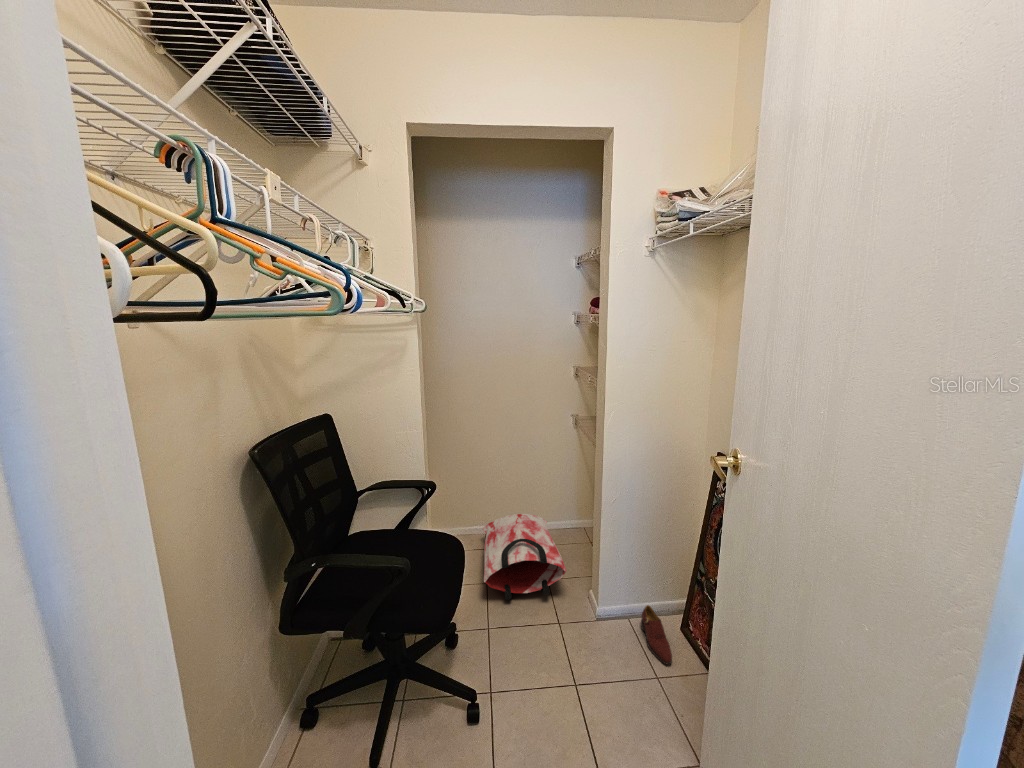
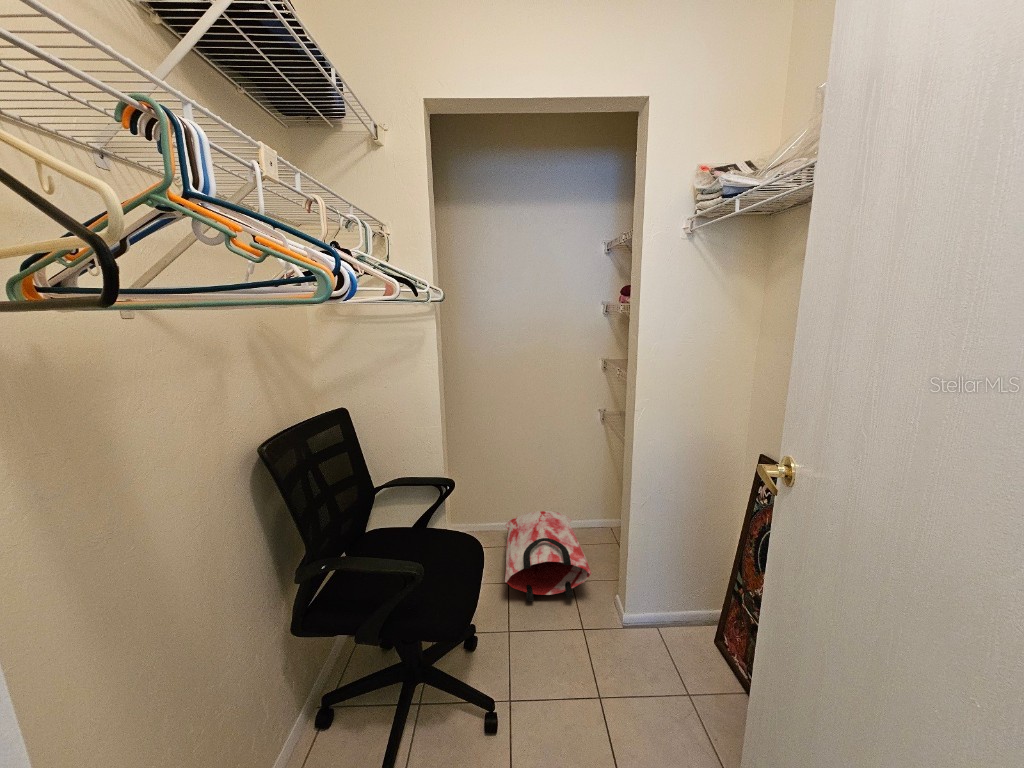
shoe: present [641,605,672,664] -> none [670,614,704,680]

